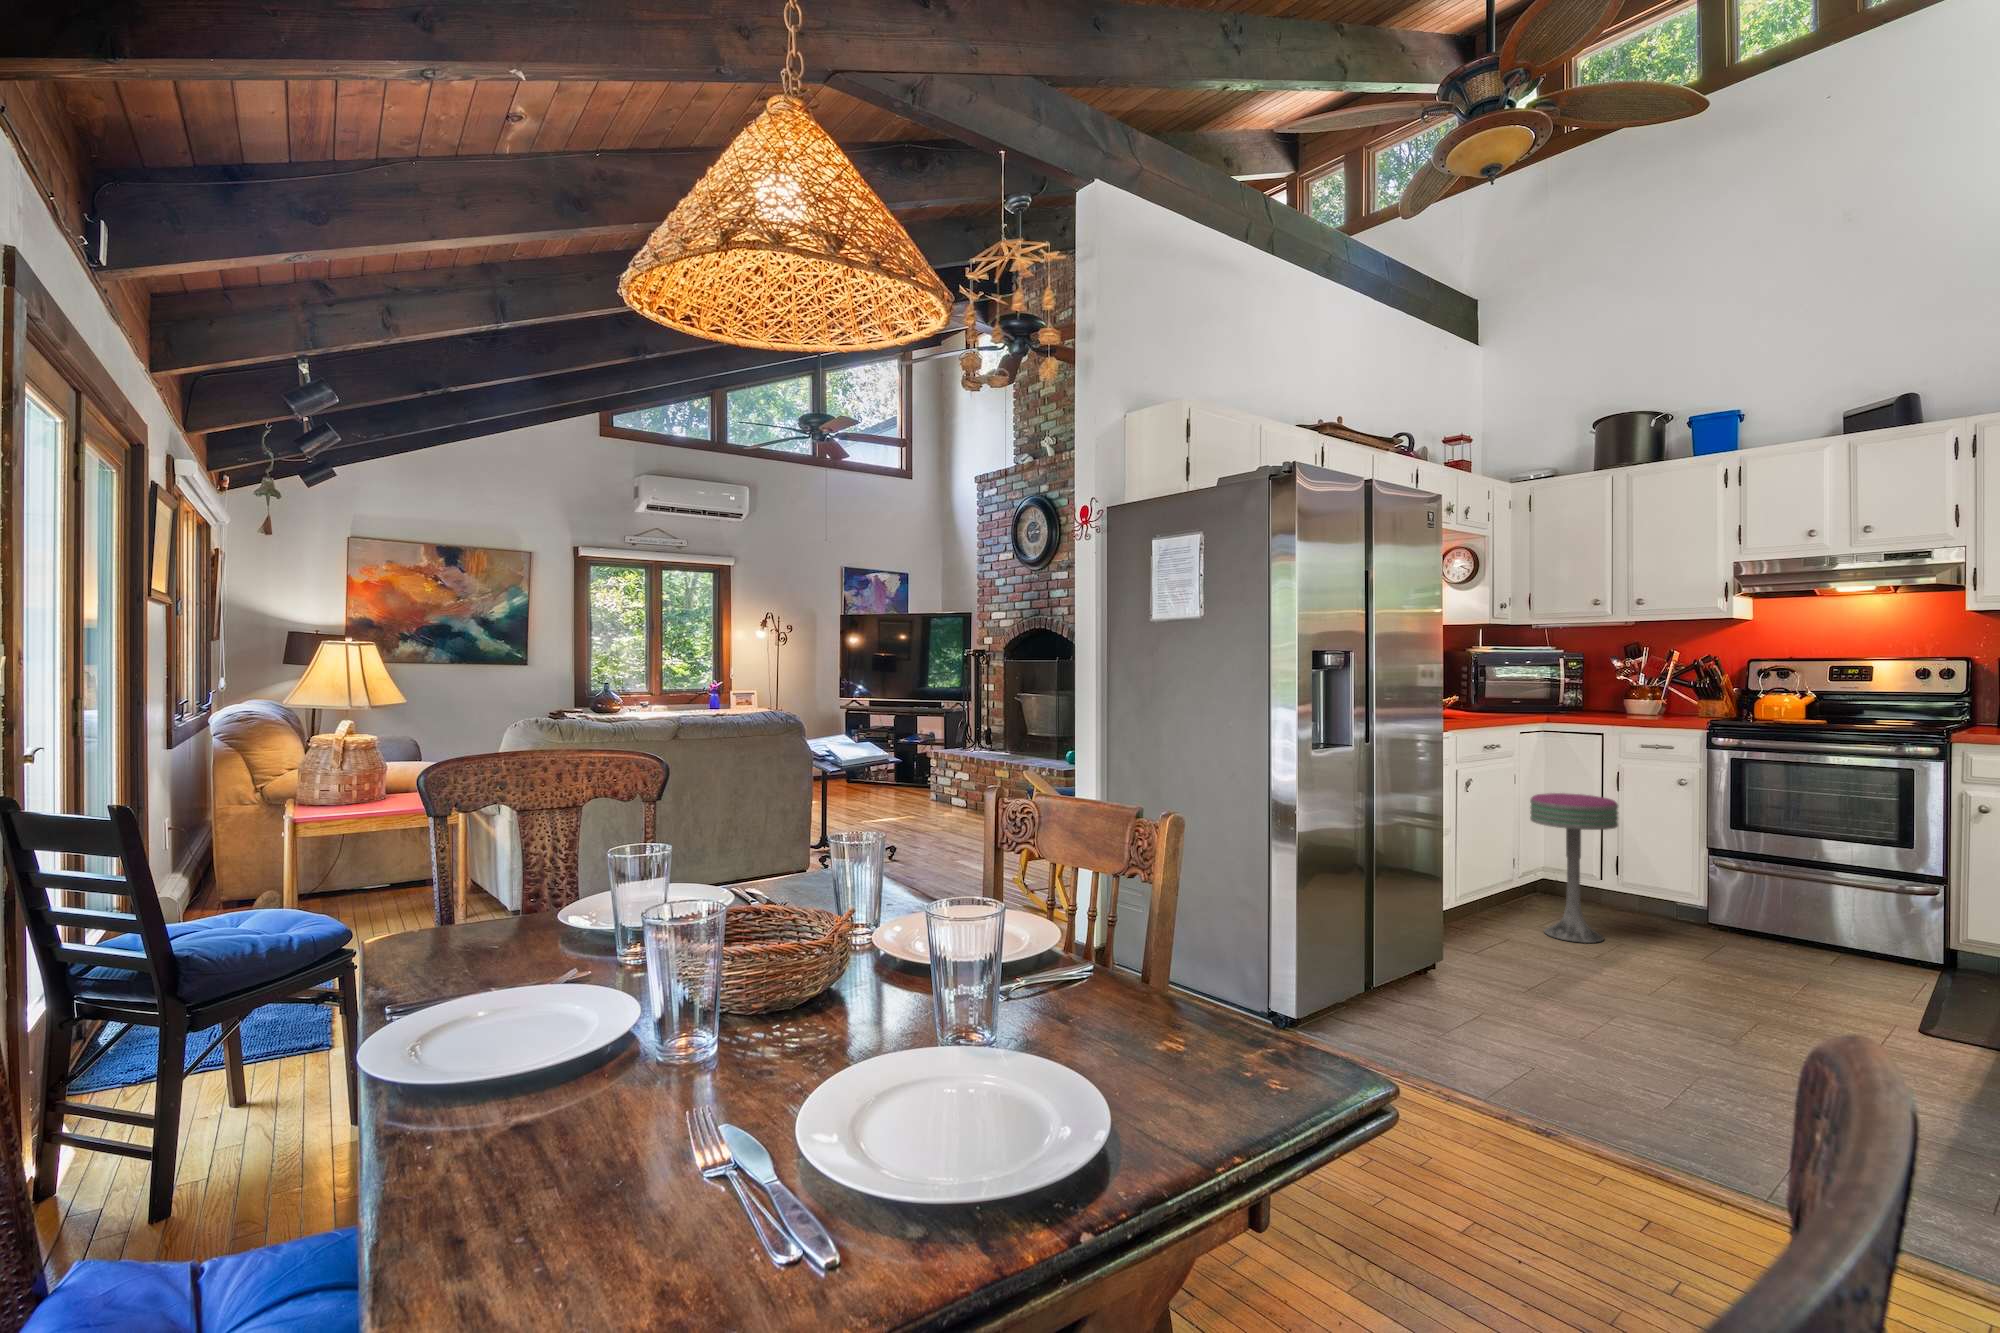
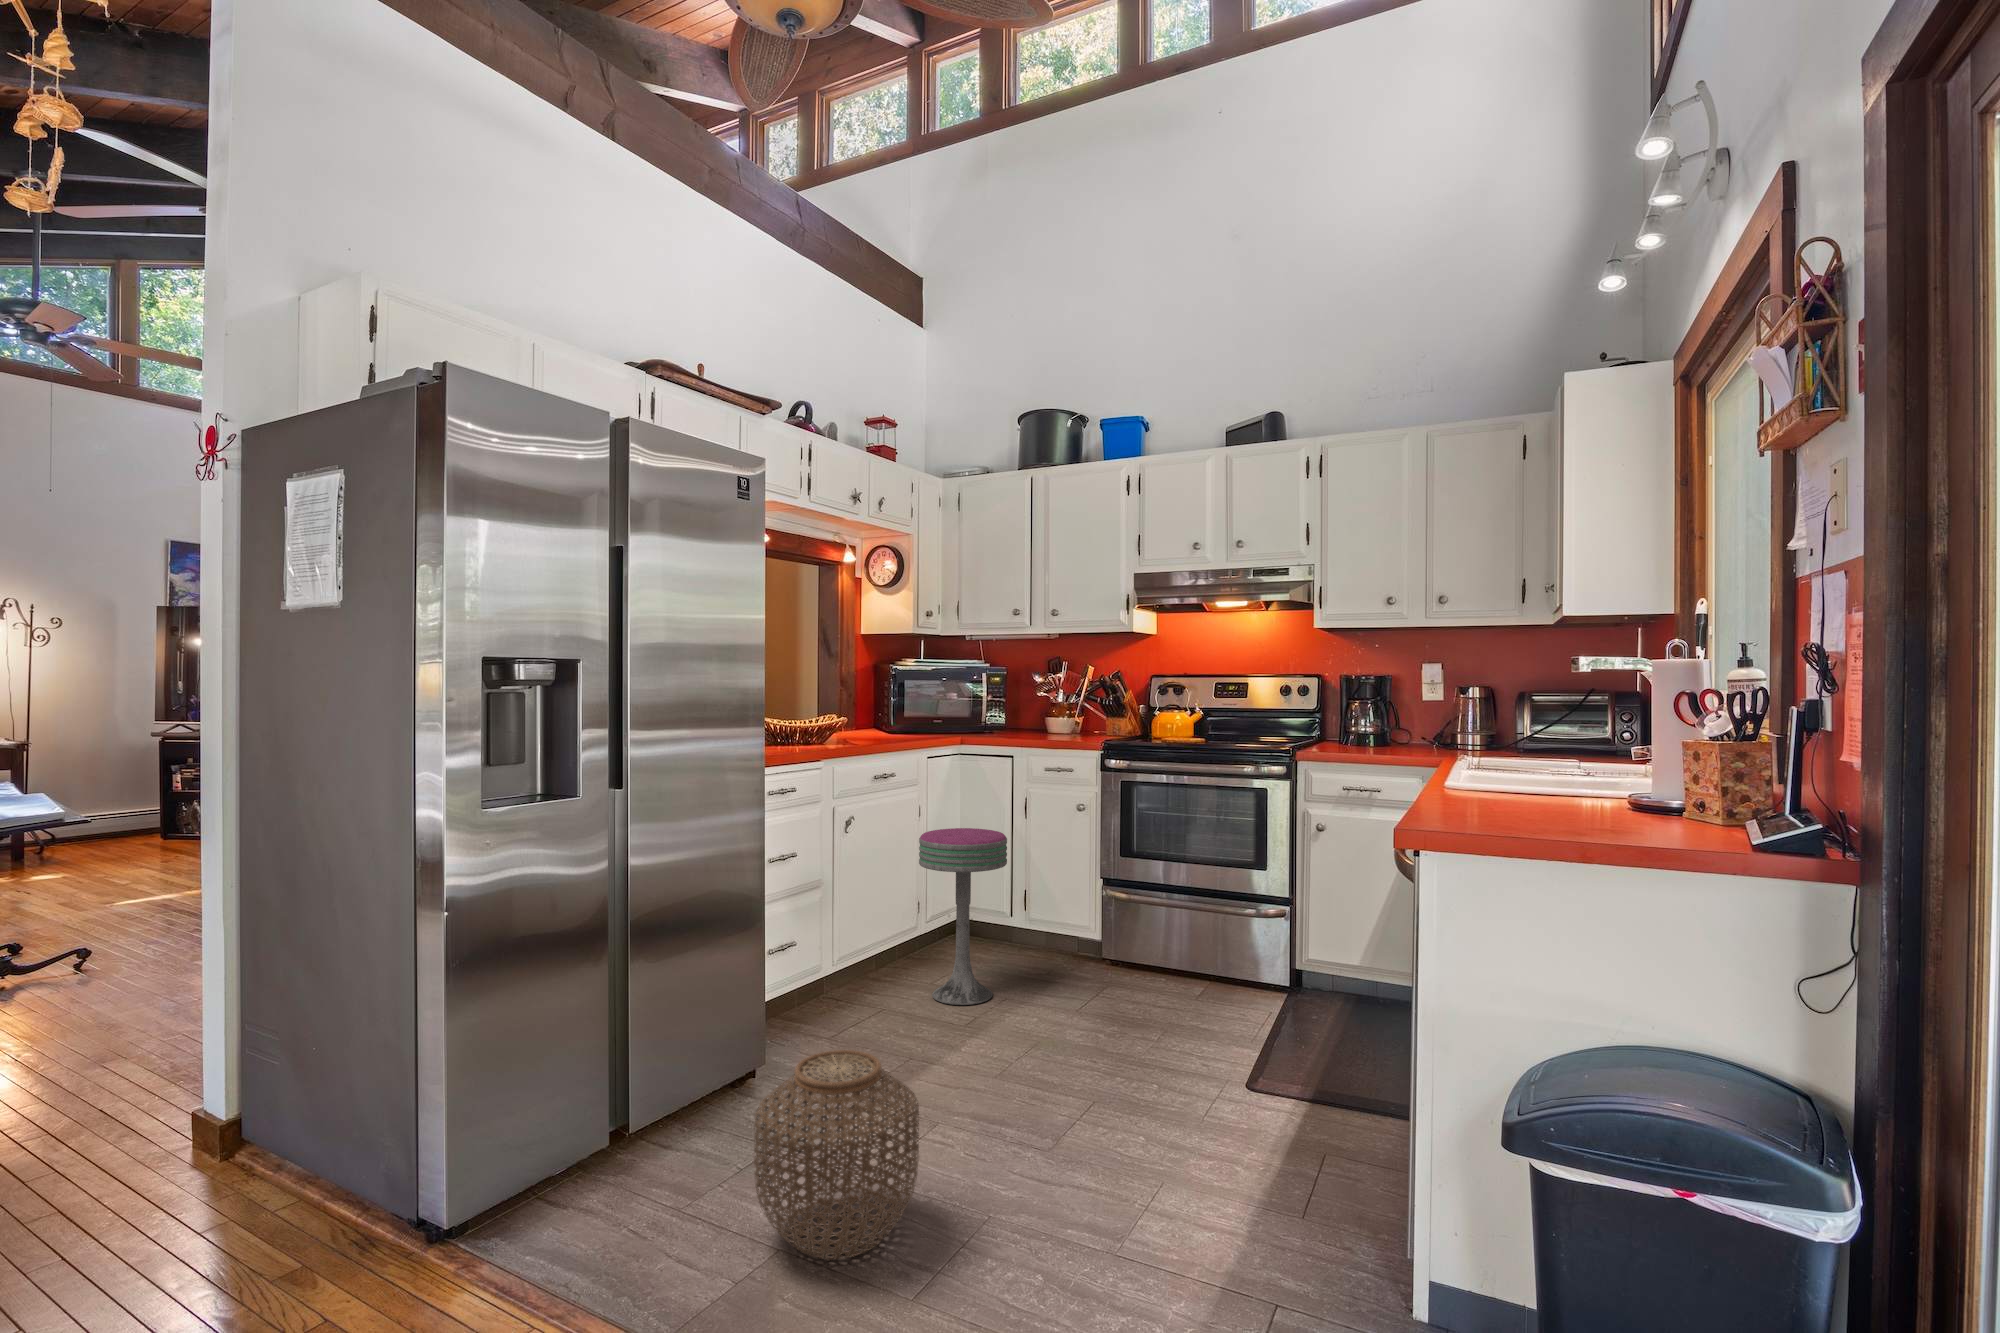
woven basket: none [1507,941,1644,1084] -> present [754,1050,919,1259]

